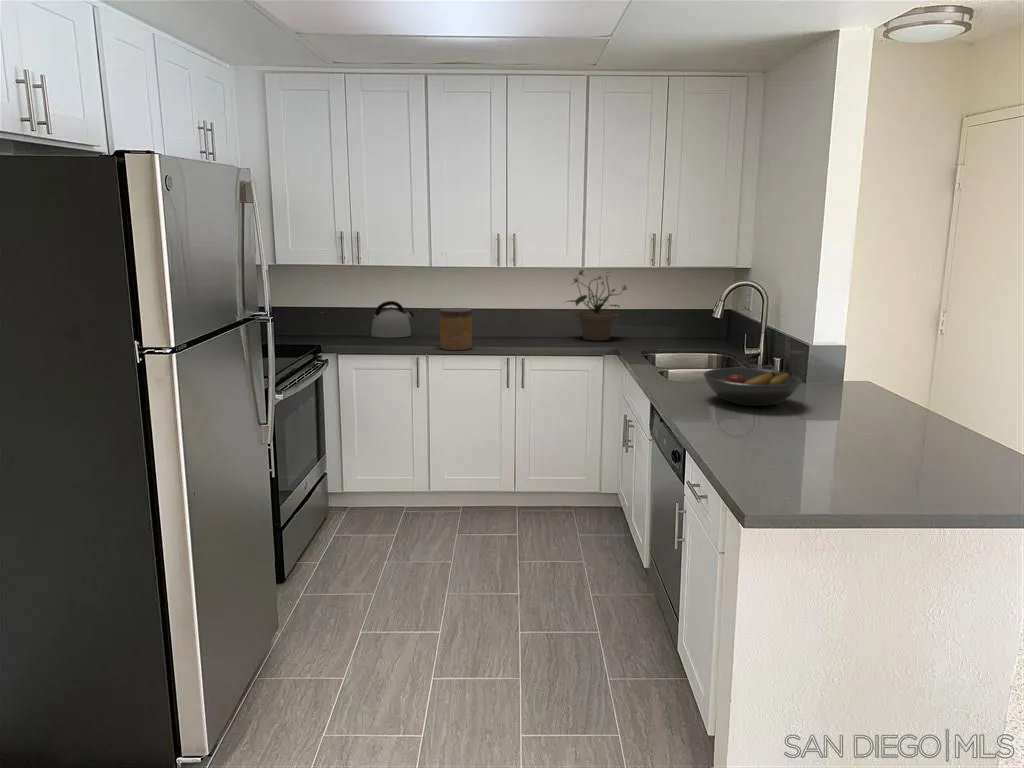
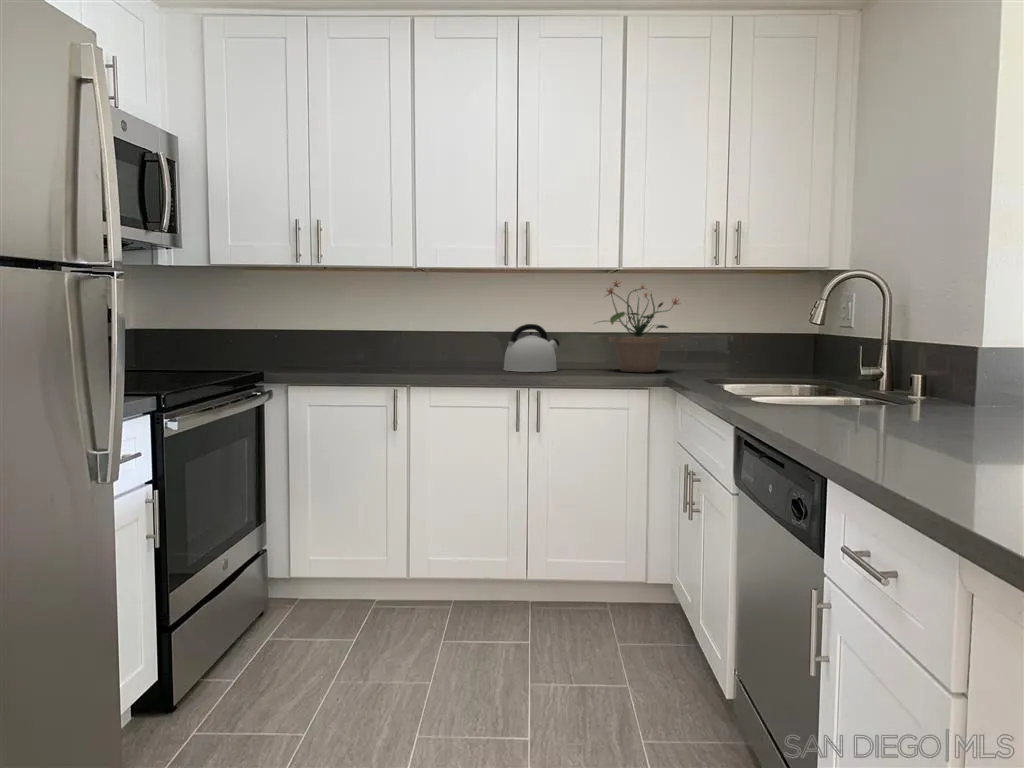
kettle: present [371,301,414,338] -> present [504,324,560,372]
jar: present [440,308,472,350] -> none [425,322,470,377]
fruit bowl: present [704,368,802,406] -> none [828,371,1001,426]

